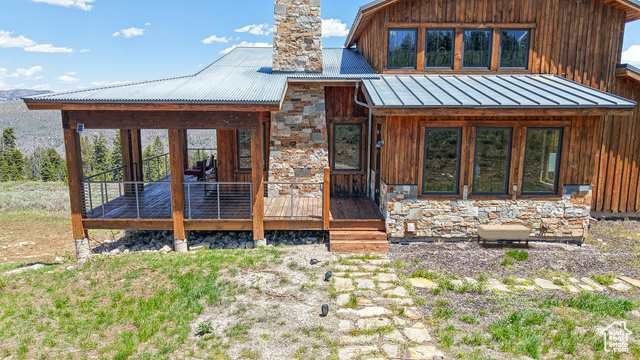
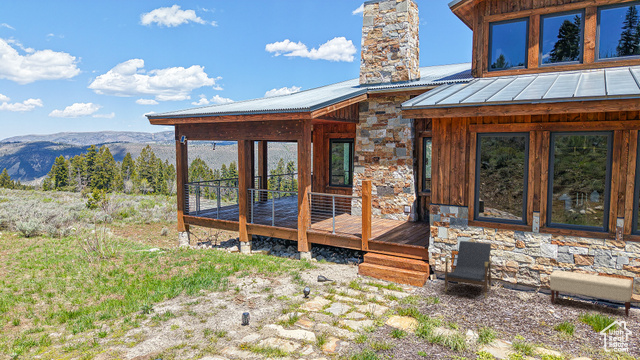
lounge chair: none [413,211,450,254] -> present [445,241,492,298]

